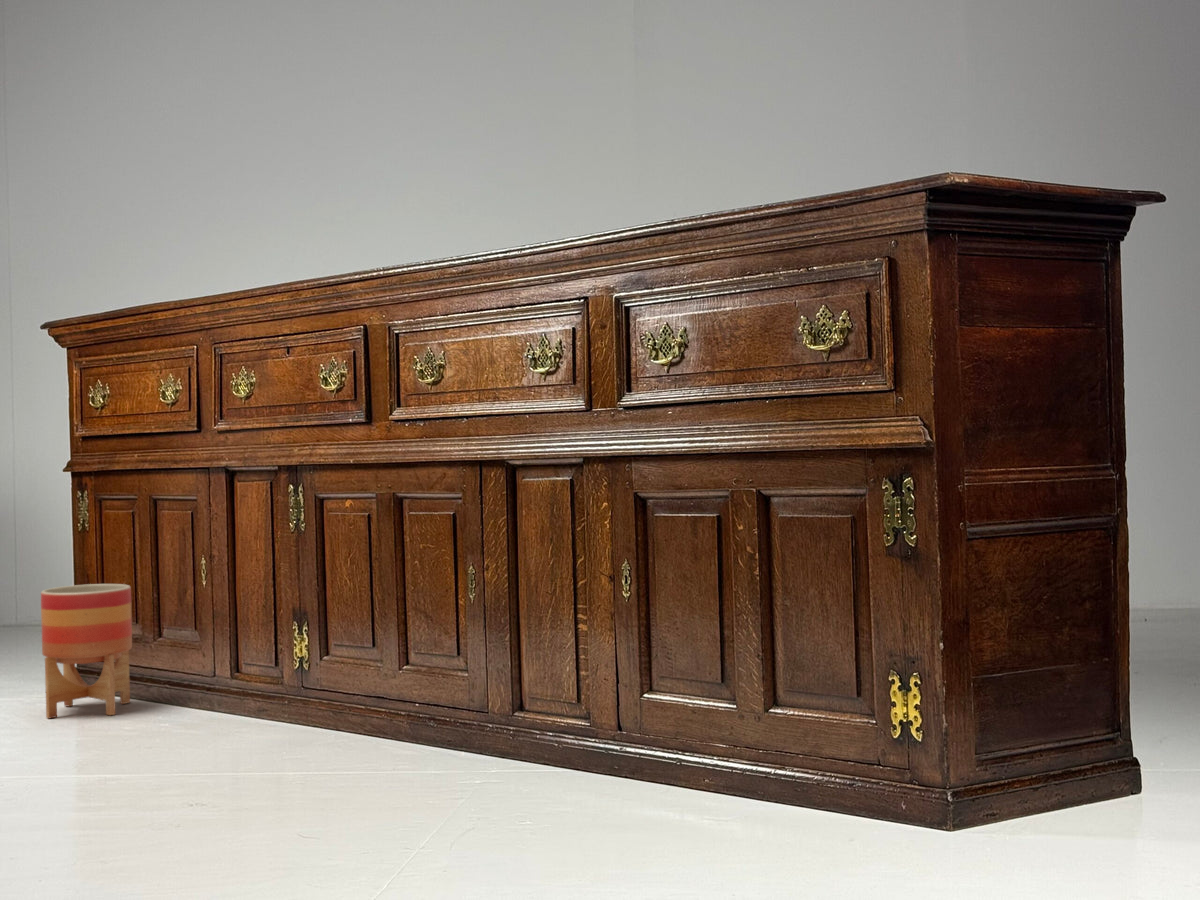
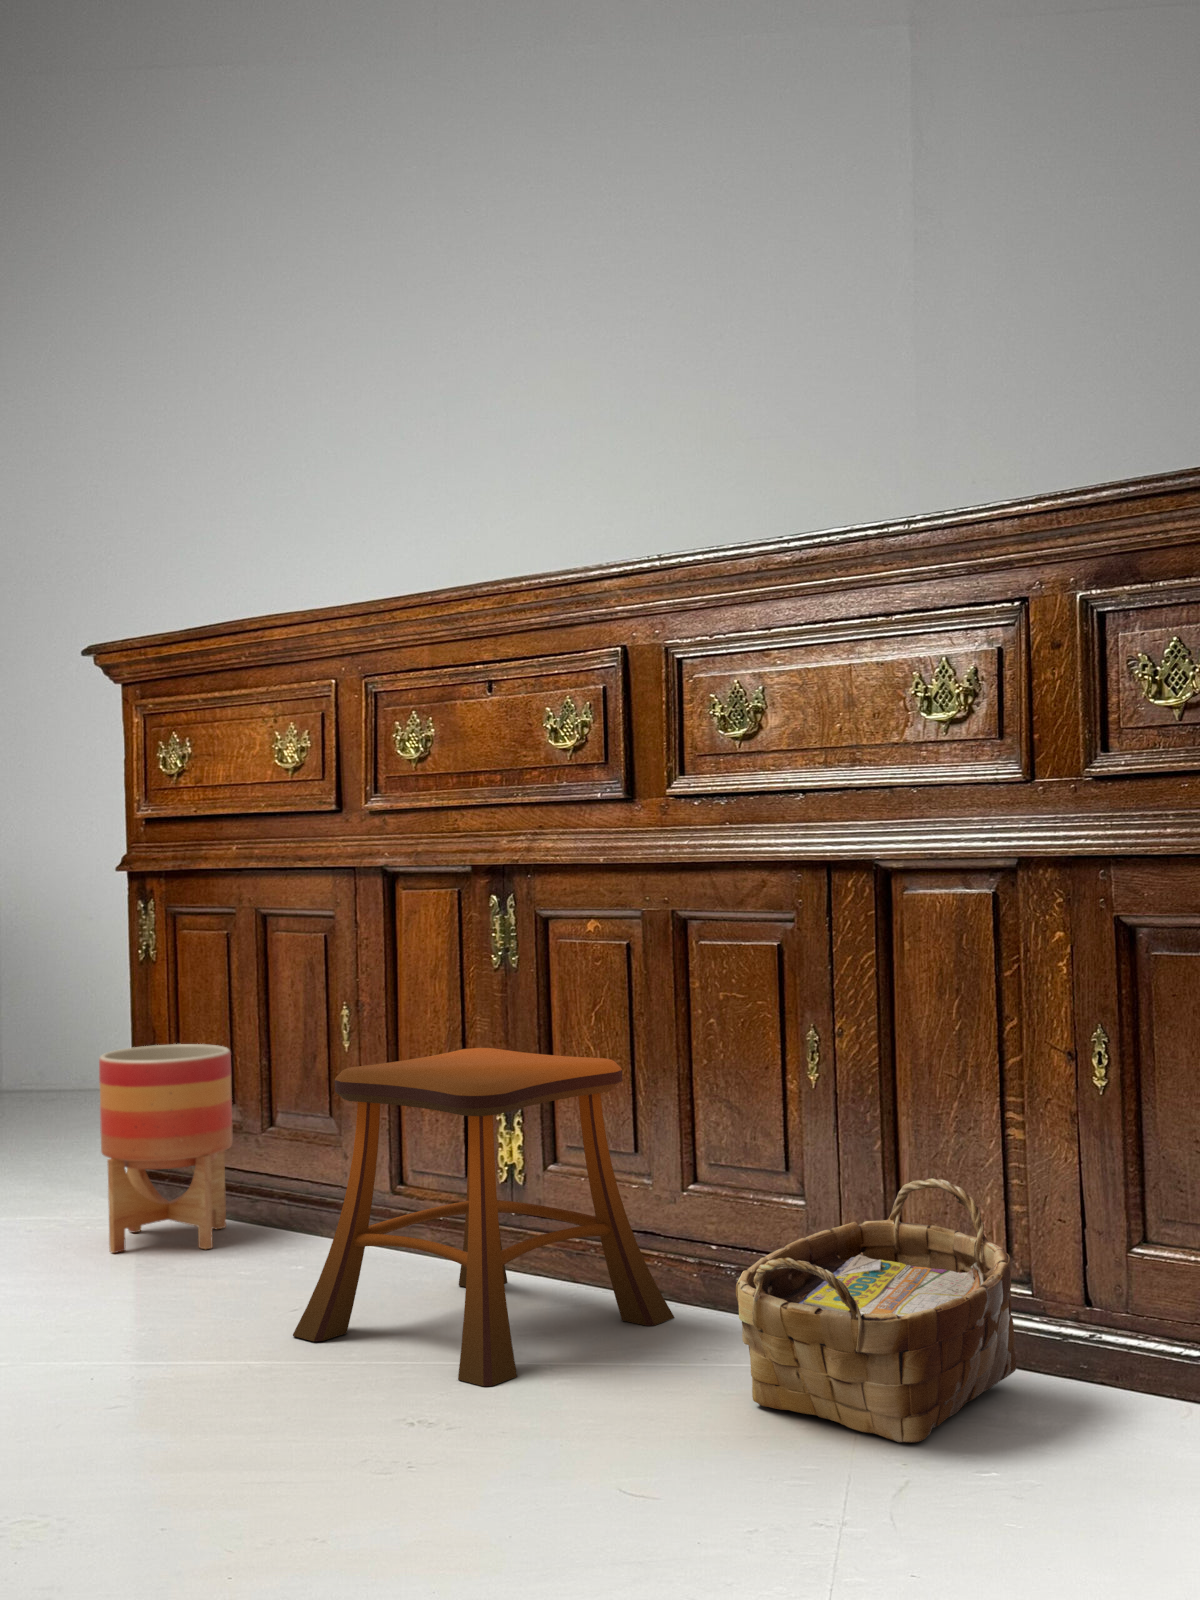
stool: none [142,581,390,787] -> present [293,1048,674,1386]
woven basket: none [398,655,576,811] -> present [736,1178,1016,1443]

